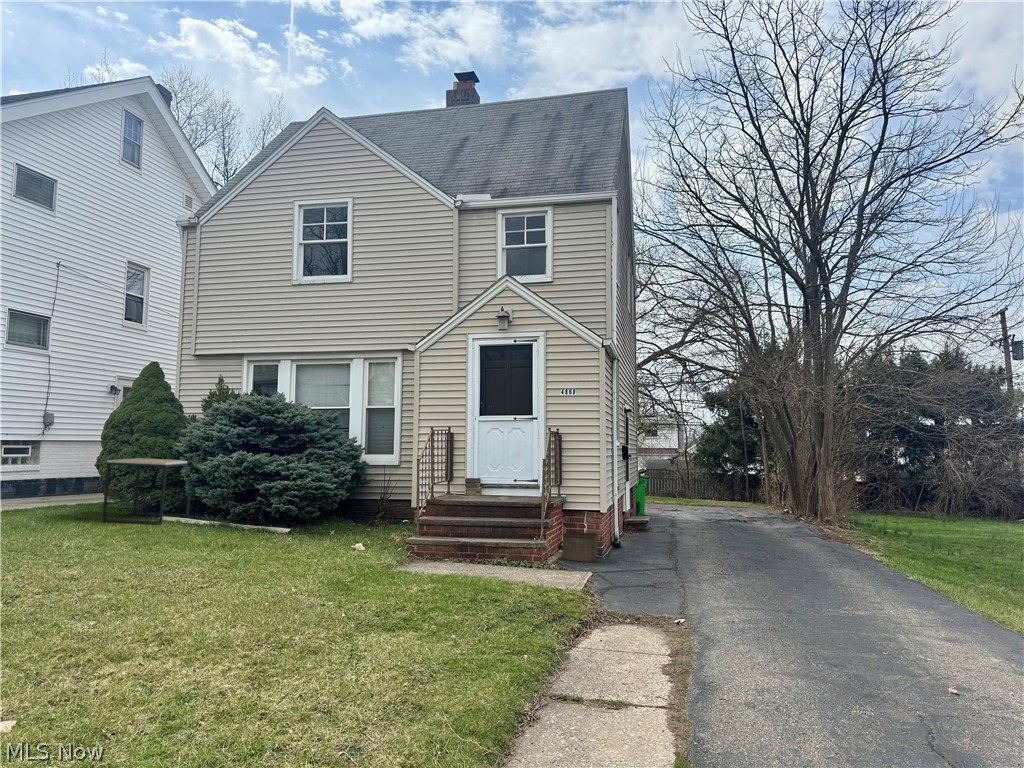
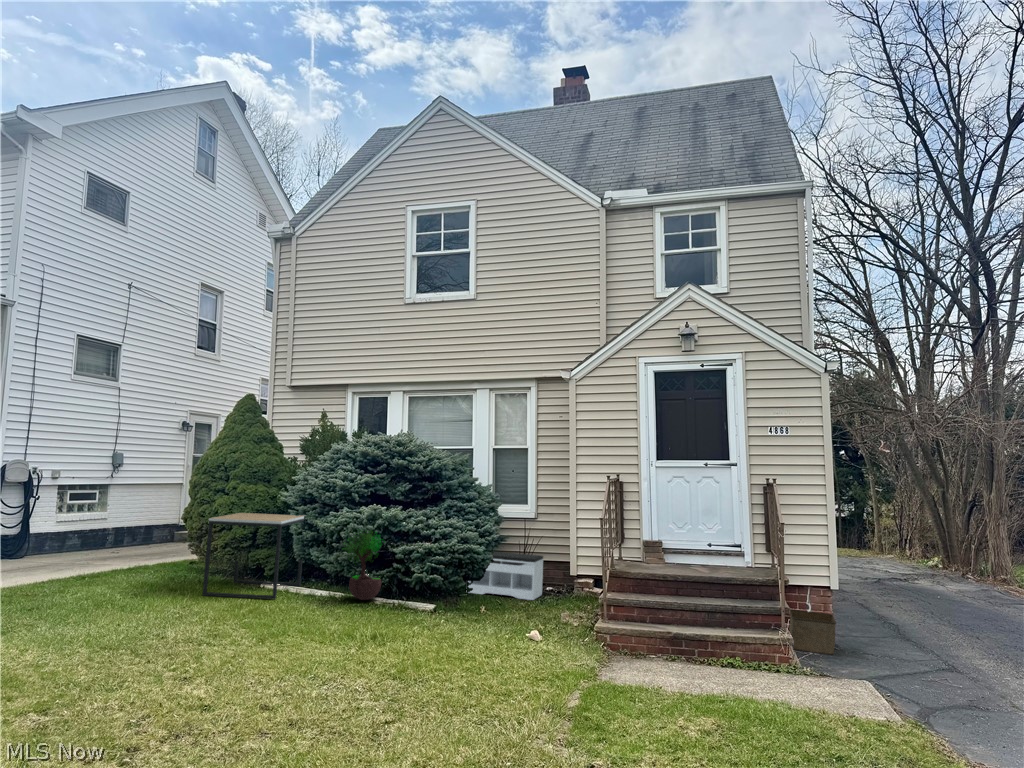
potted tree: none [215,466,252,526] -> present [342,531,381,600]
bench: none [334,492,399,530] -> present [468,552,543,600]

